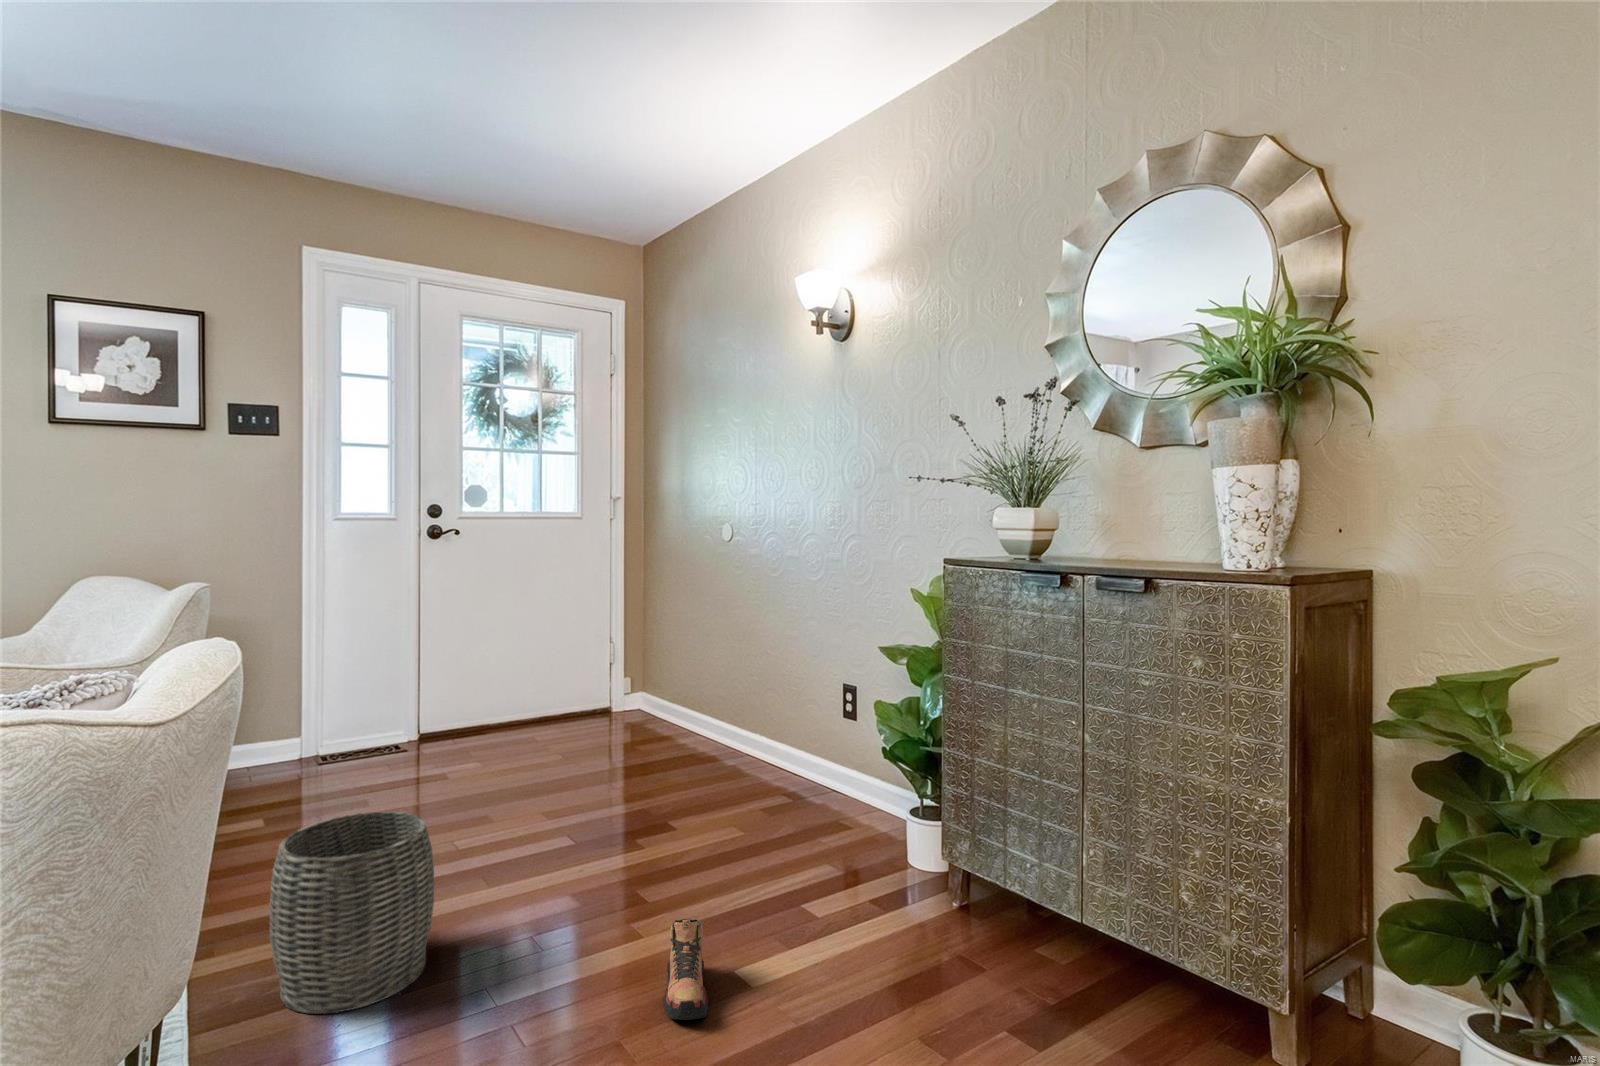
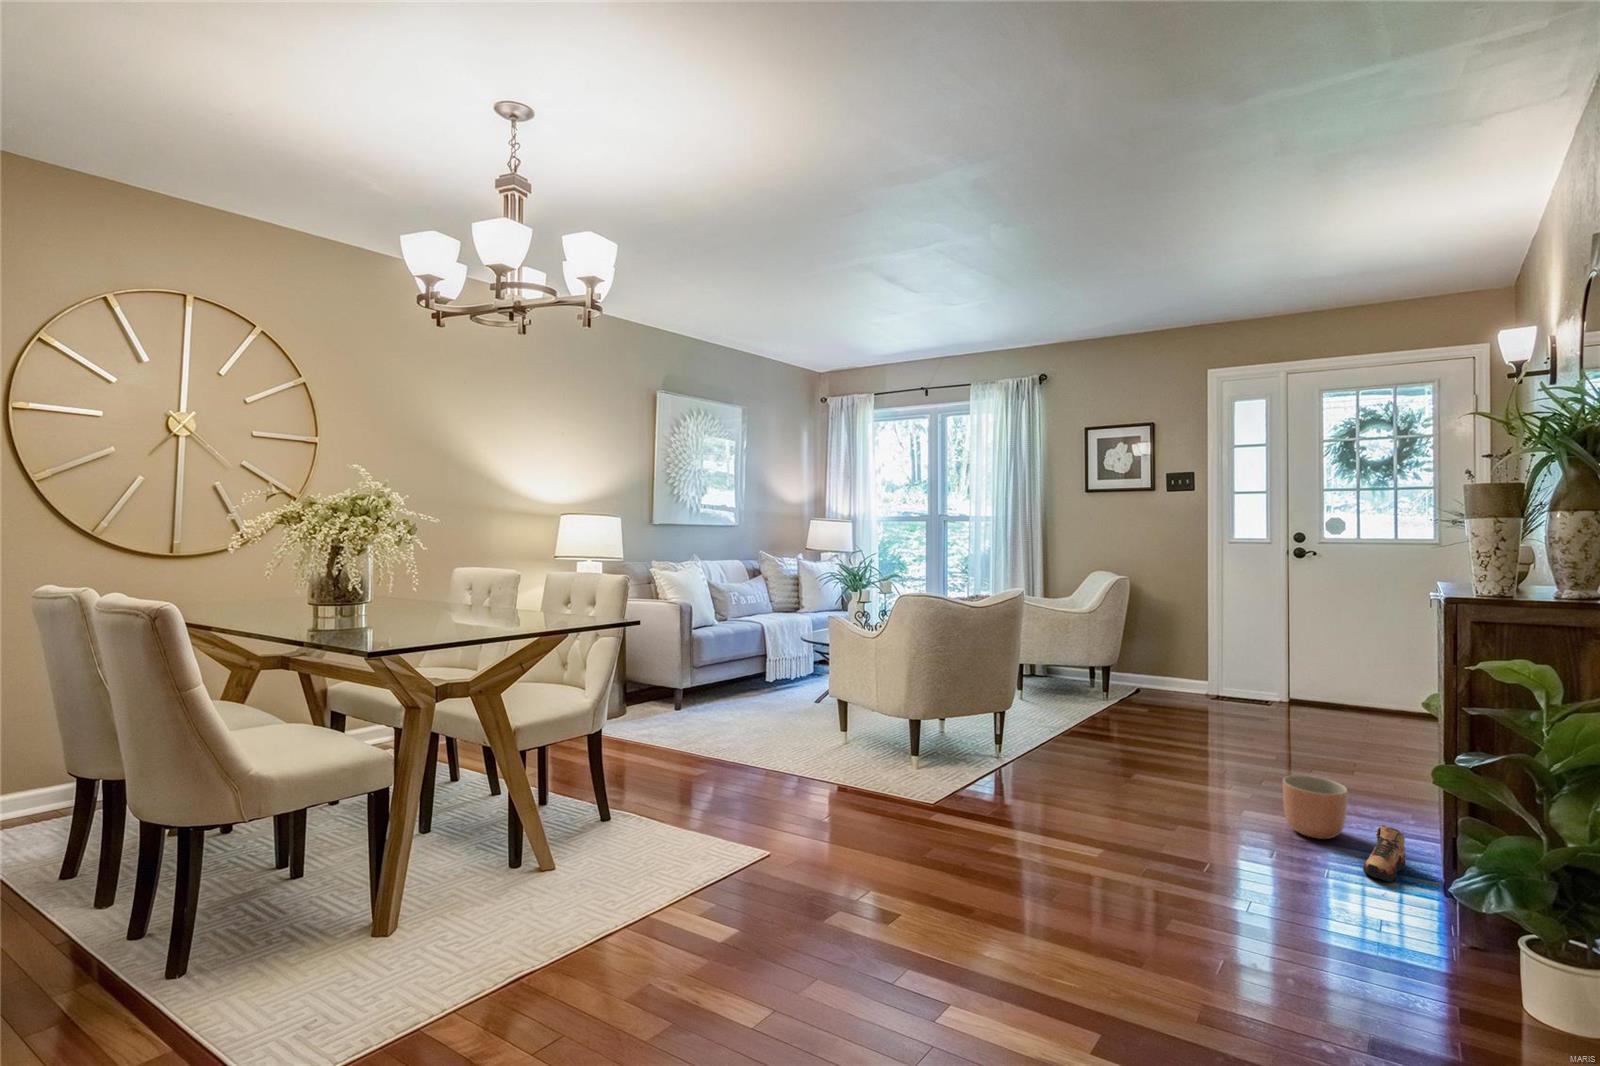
woven basket: present [270,811,434,1014] -> none [1161,716,1243,809]
planter: none [515,865,610,981] -> present [1283,775,1348,839]

